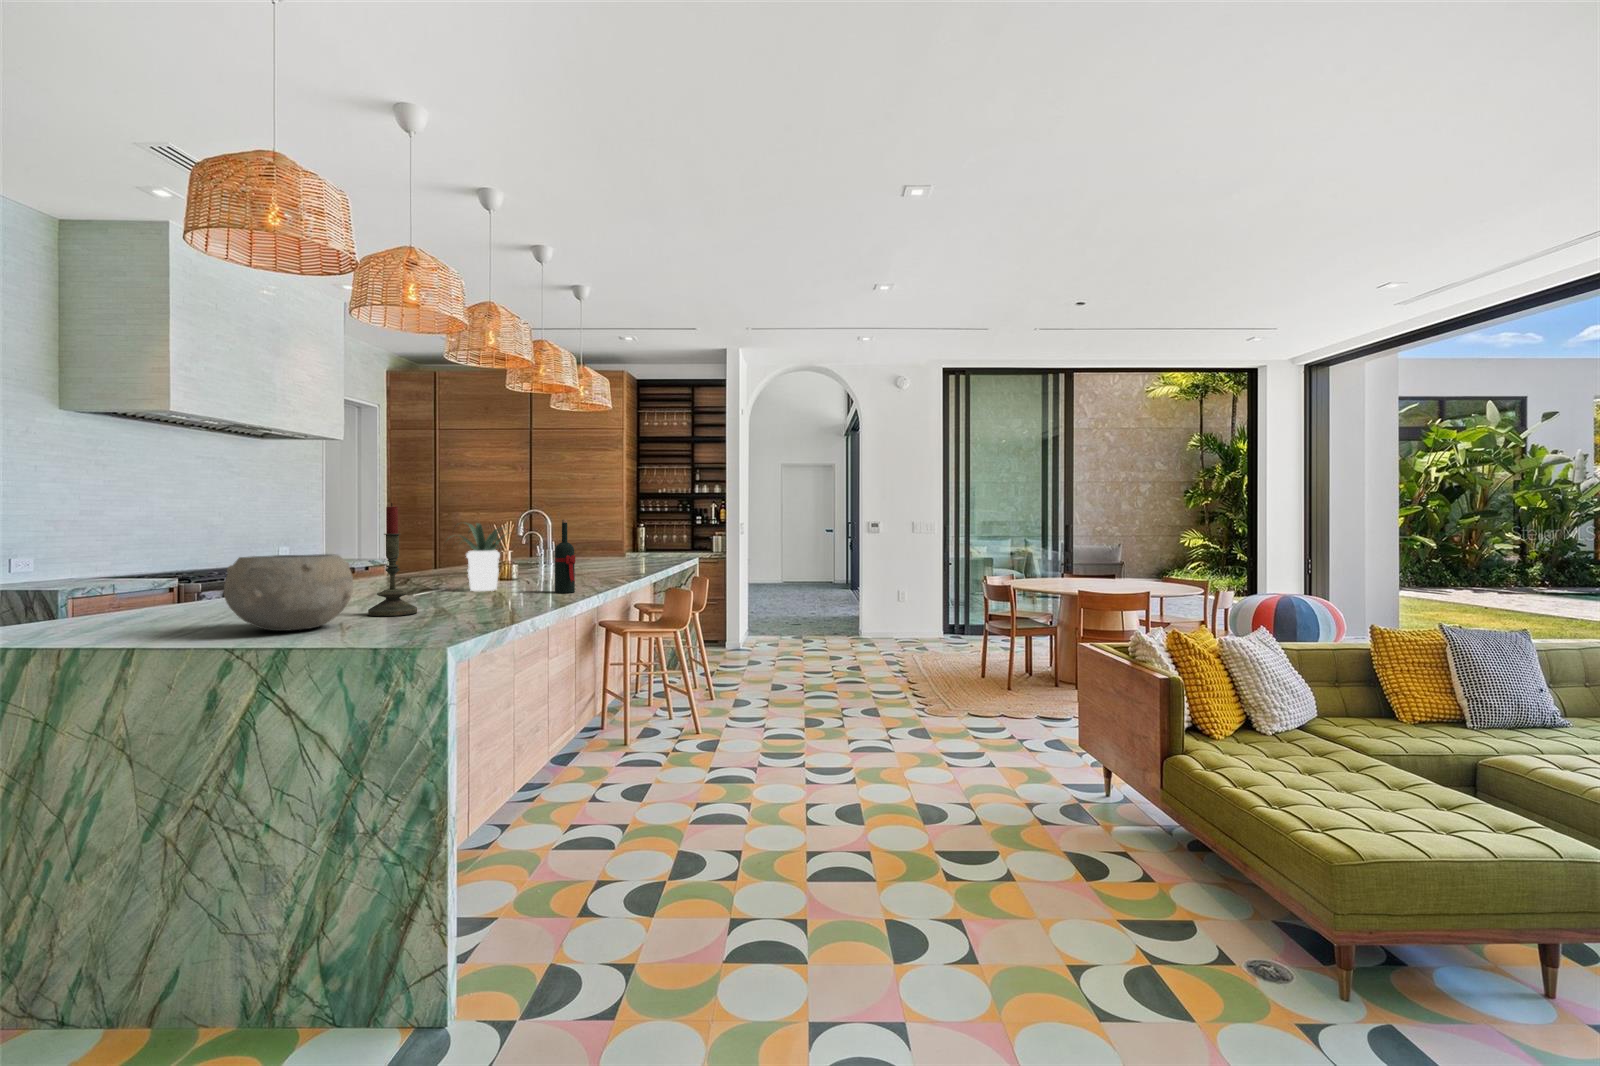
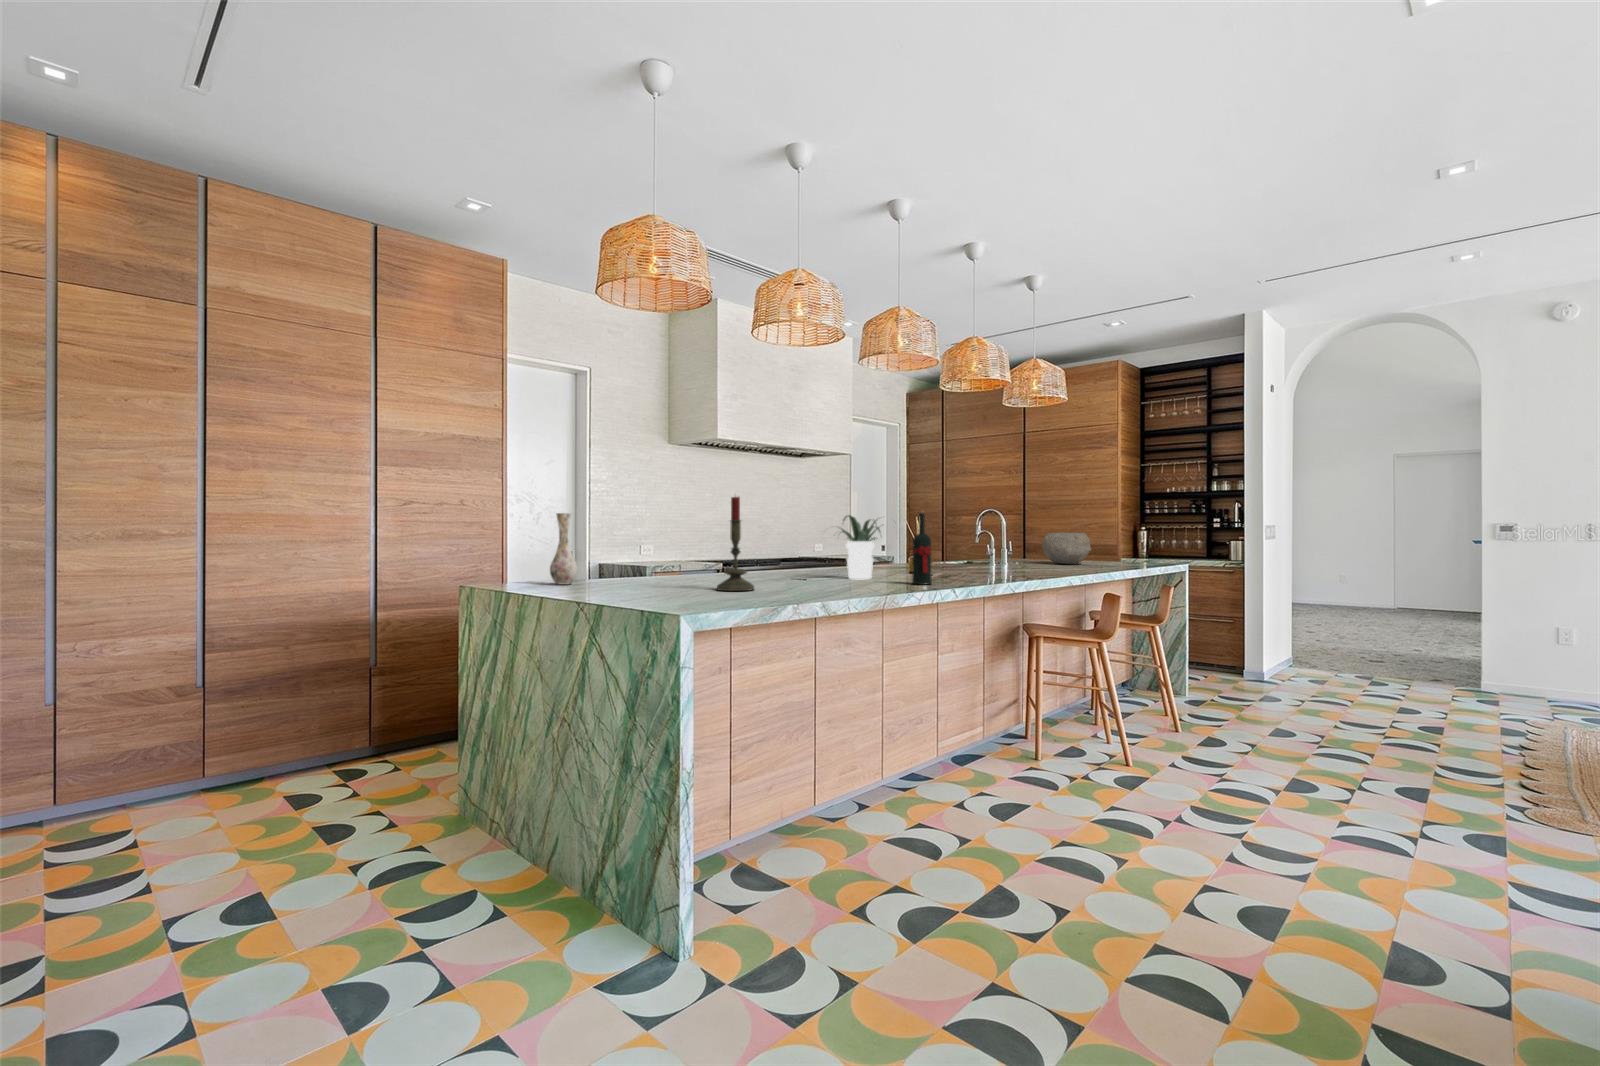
vase: none [61,524,114,627] -> present [550,513,578,585]
ceramic bowl: present [224,554,353,631] -> present [1042,533,1091,564]

